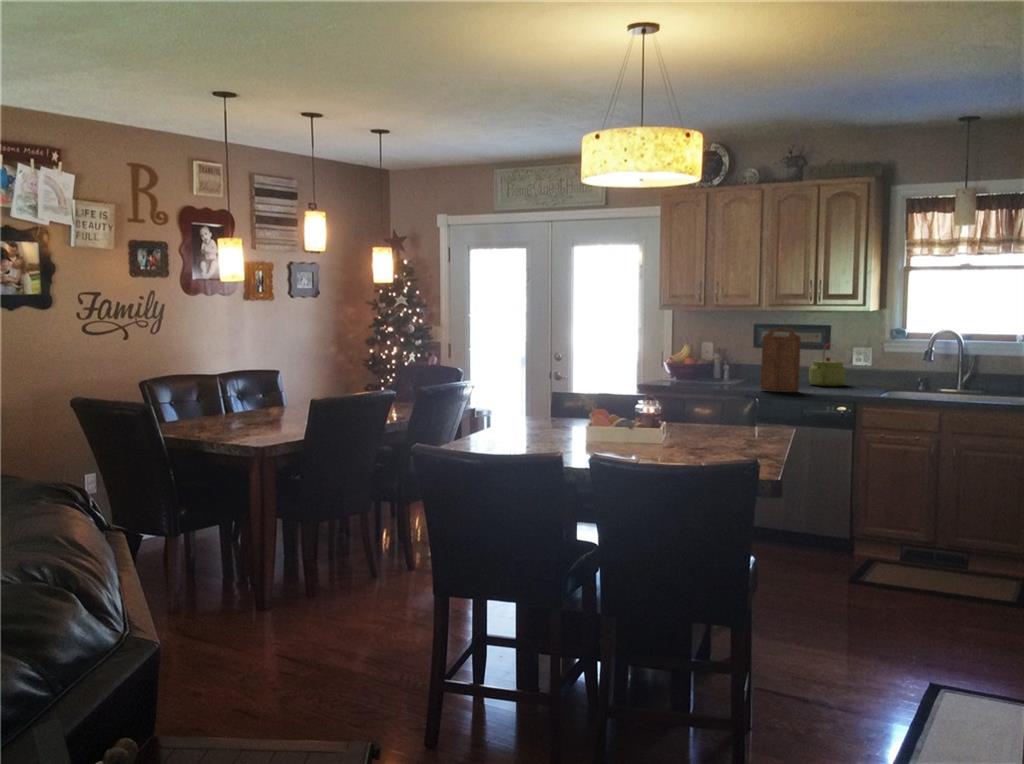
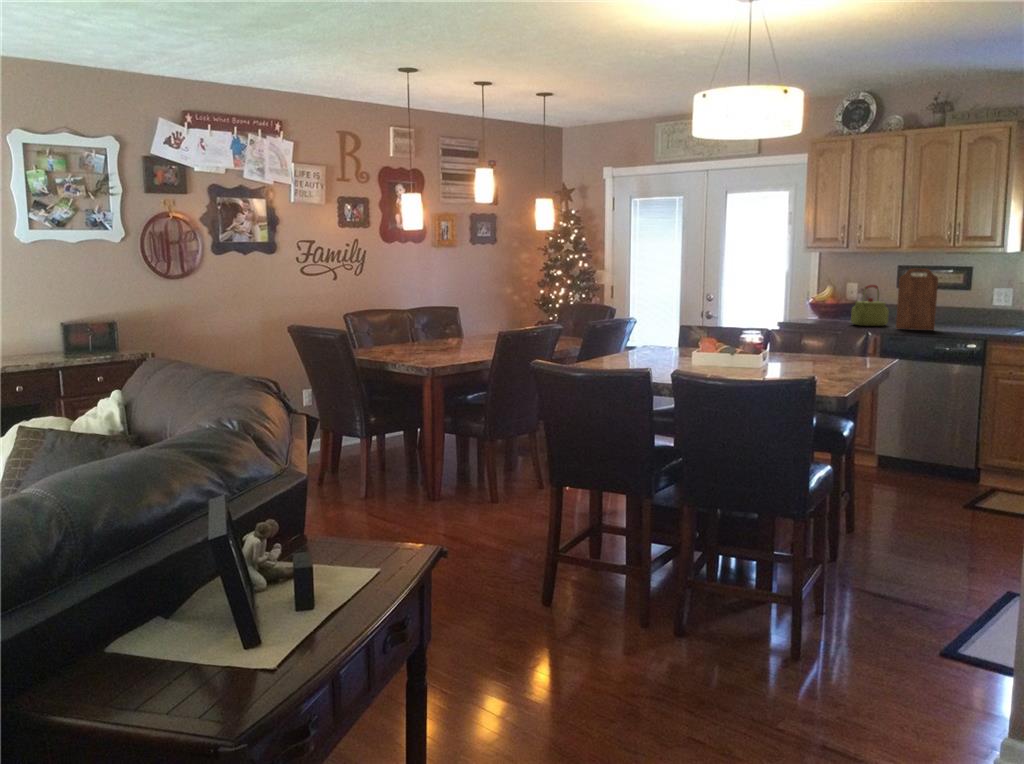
kettle: present [809,344,846,386] -> present [851,285,889,326]

